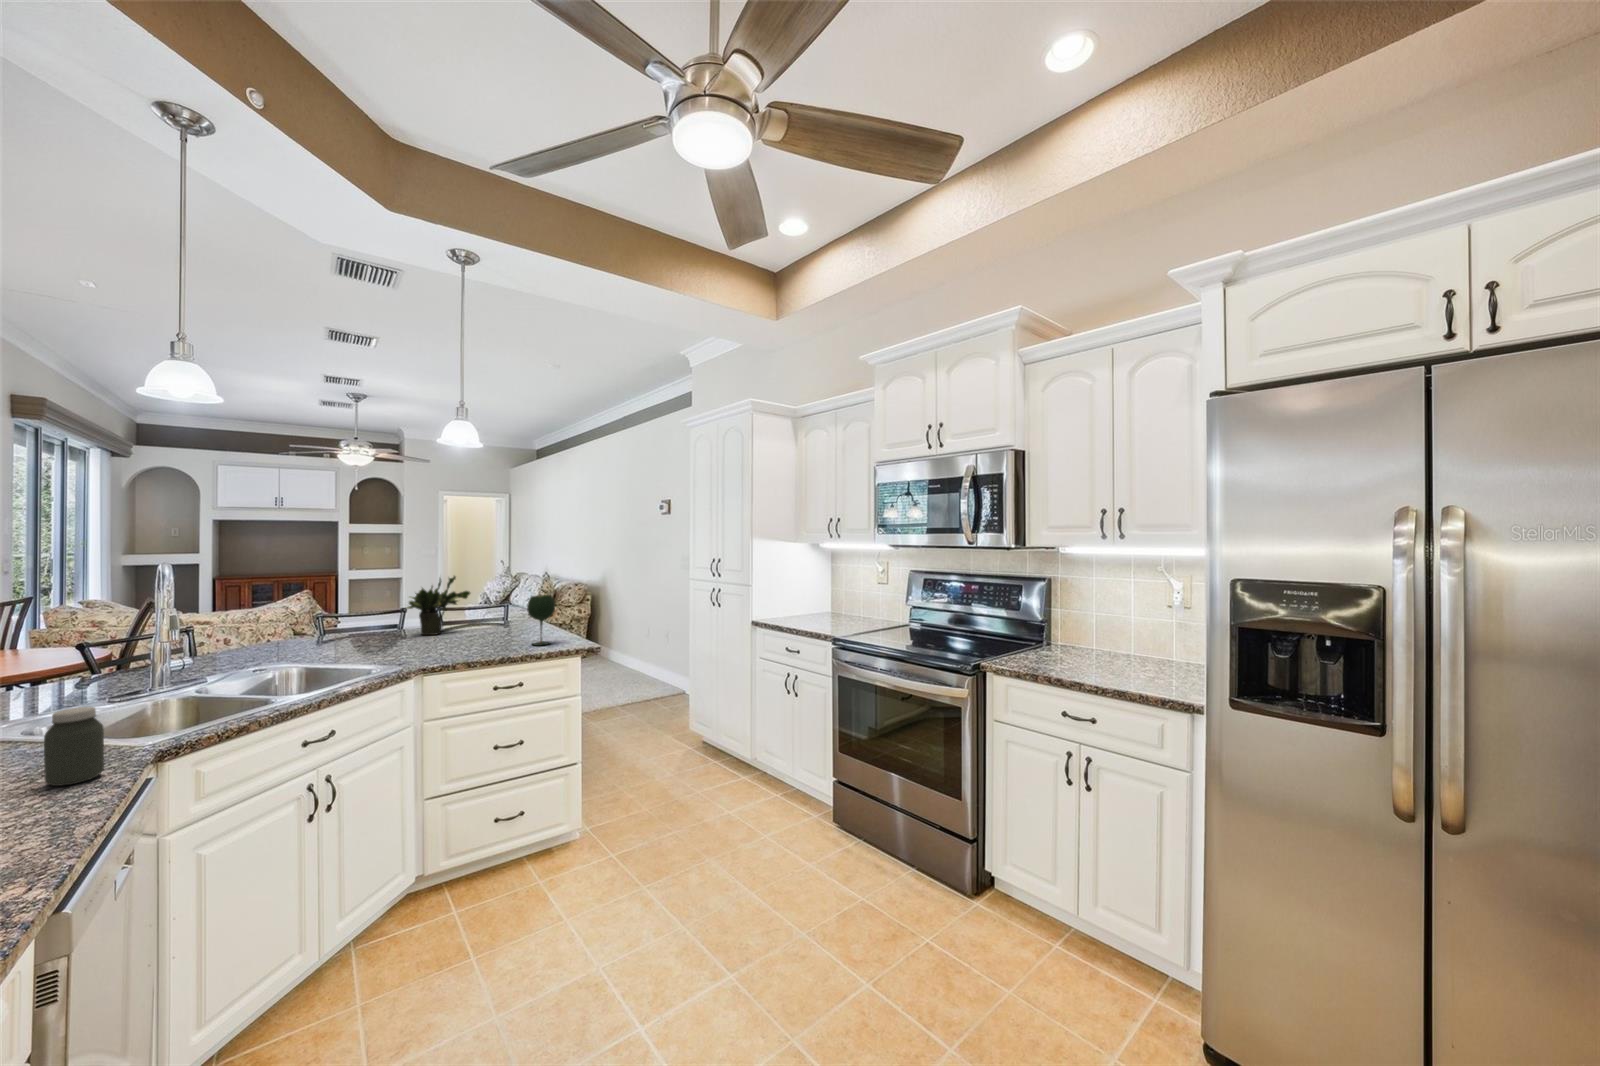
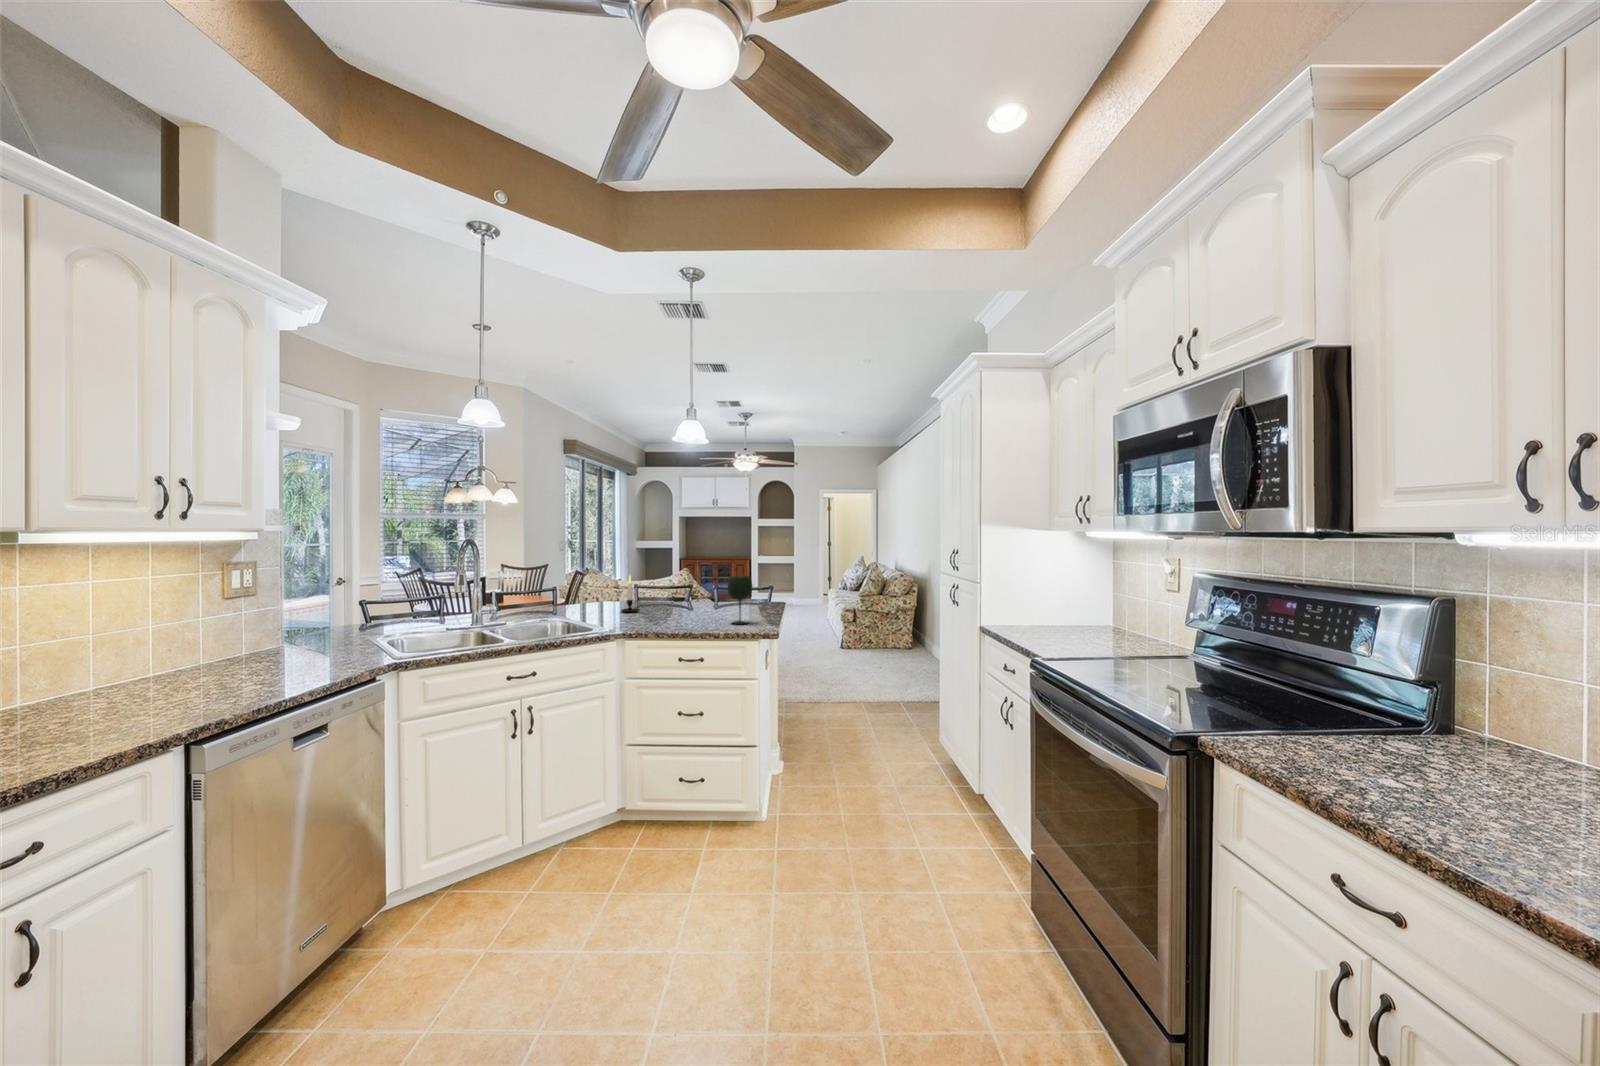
potted plant: present [407,576,470,635] -> none [666,553,722,606]
candle: none [359,603,392,650] -> present [621,575,643,613]
jar: present [44,707,104,786] -> none [319,620,351,669]

